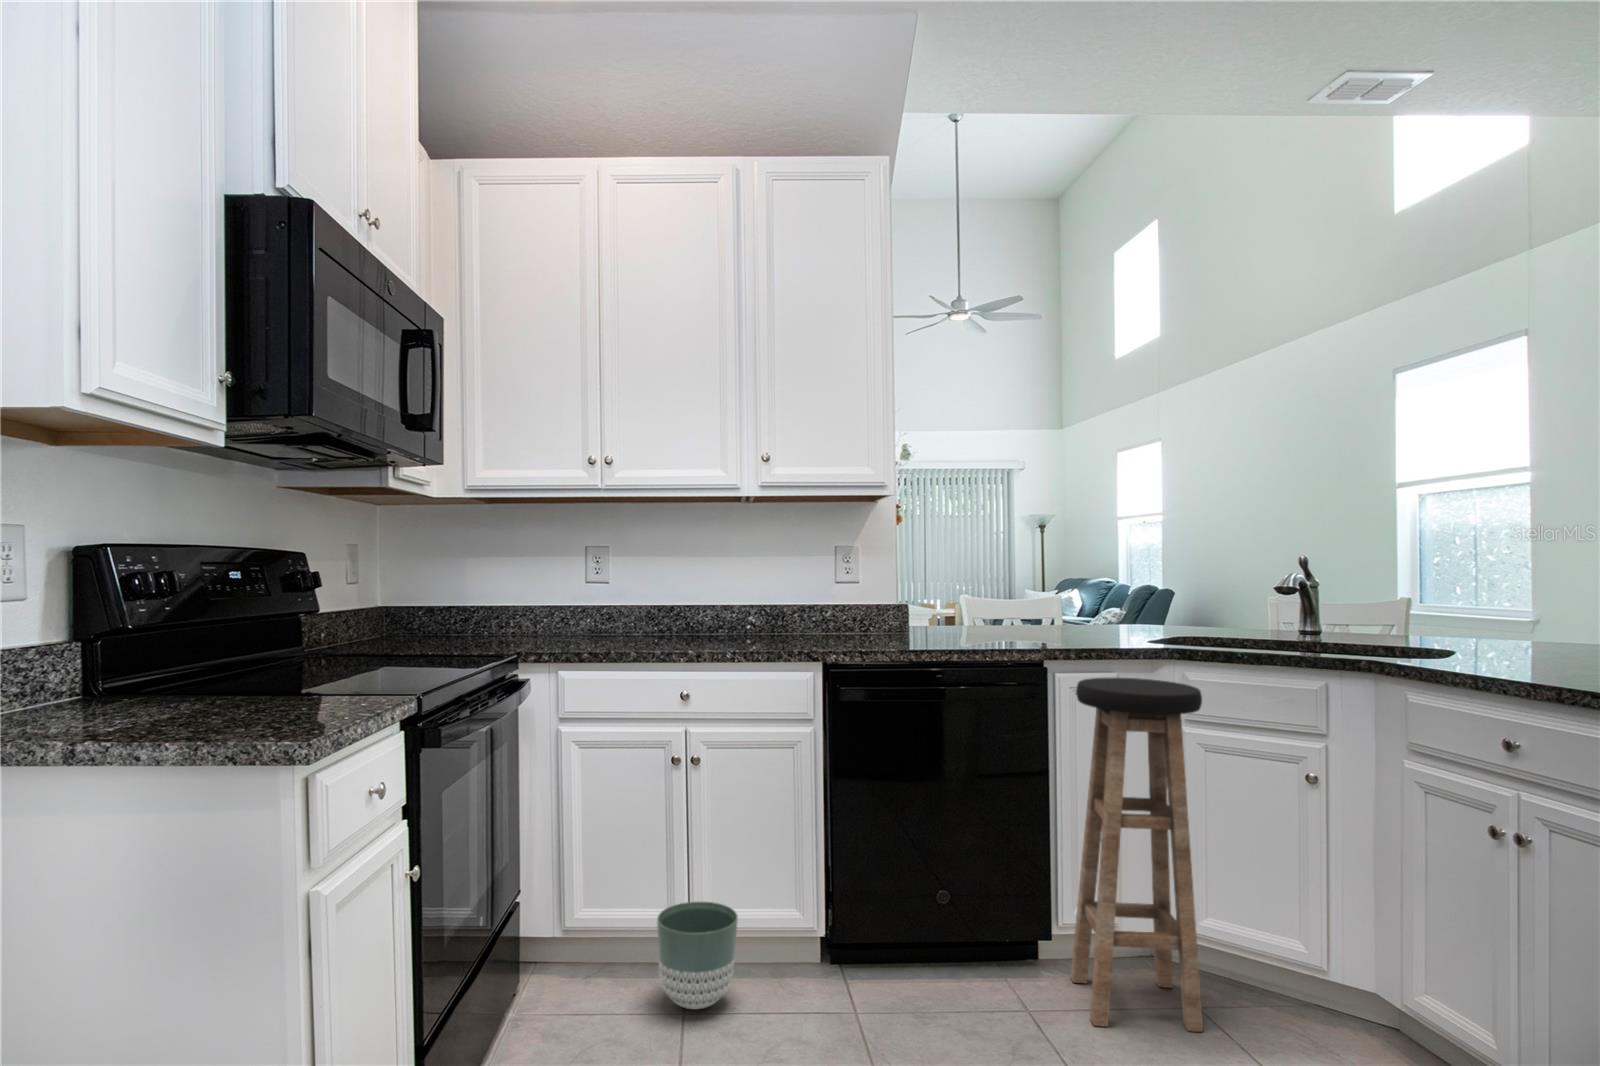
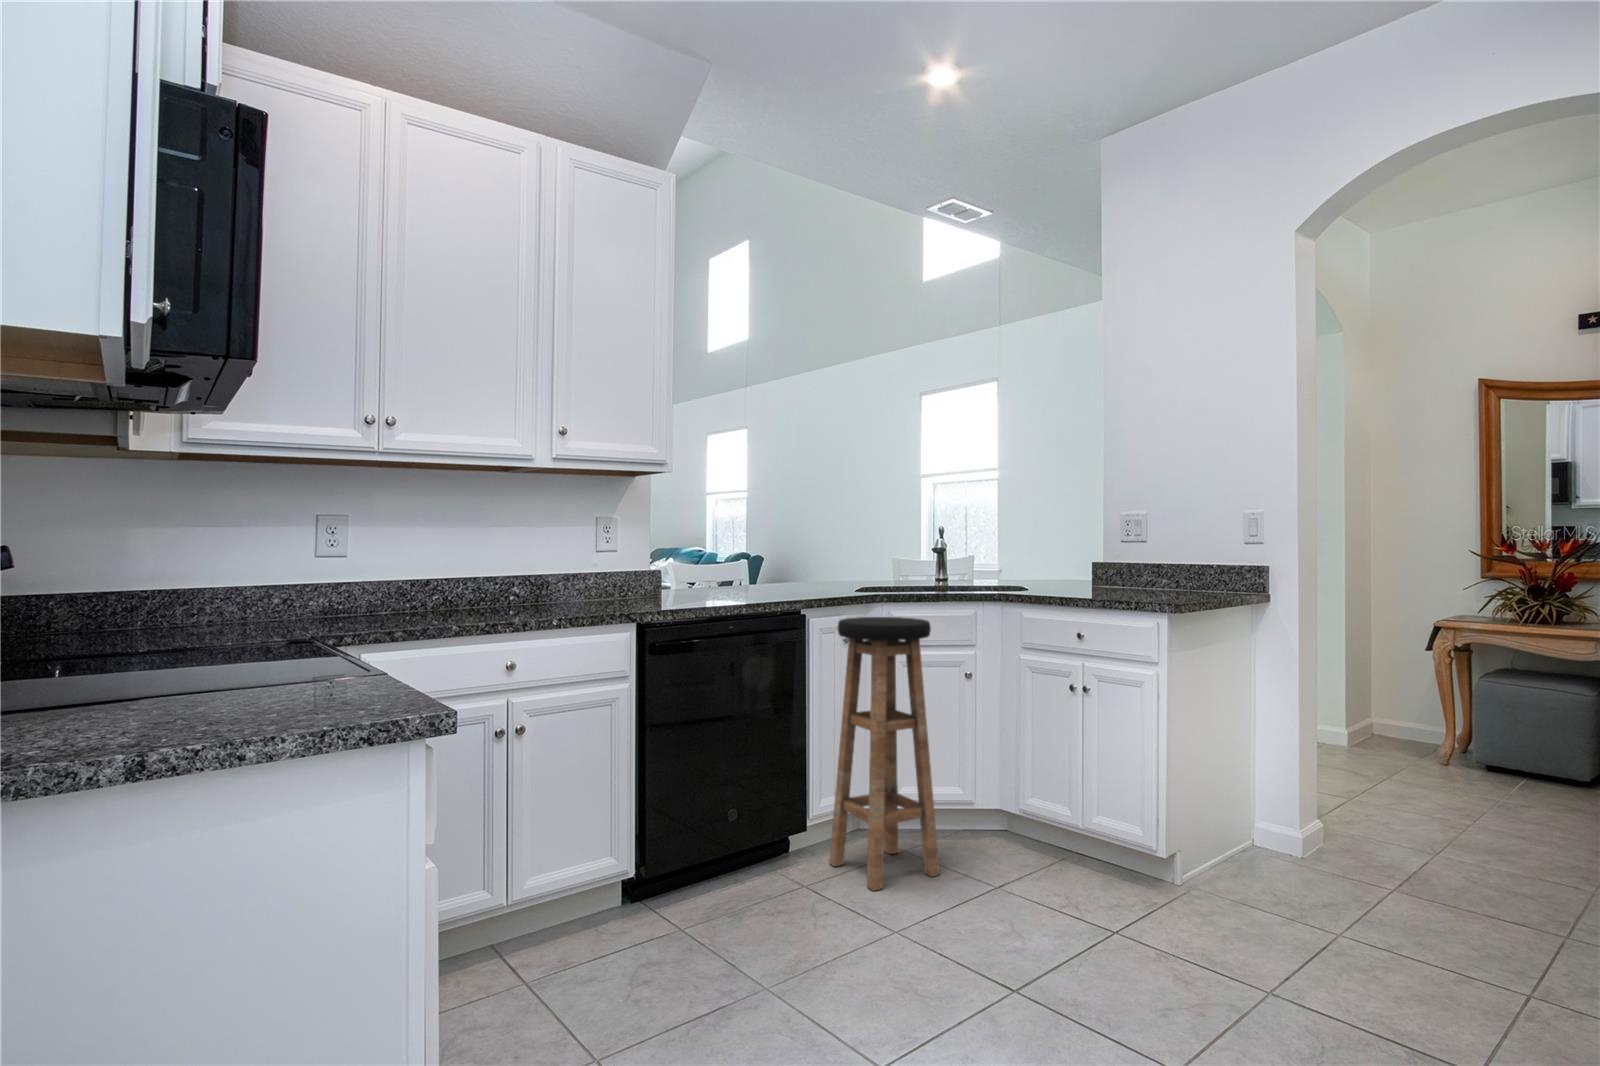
planter: present [657,901,738,1009] -> none [507,868,591,976]

